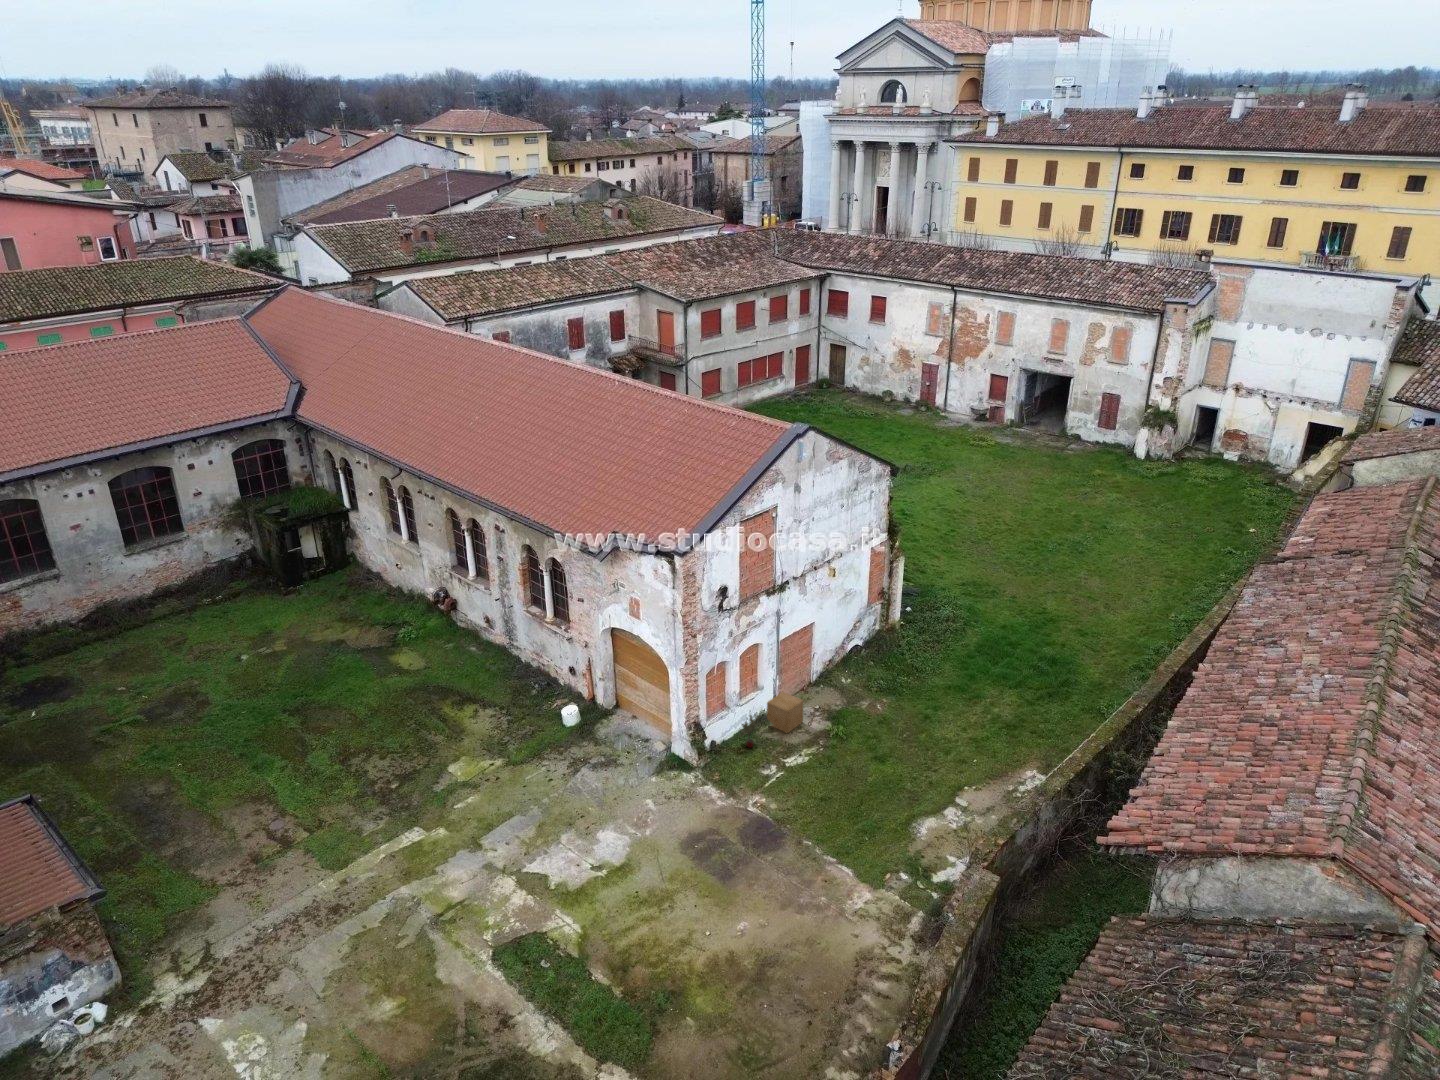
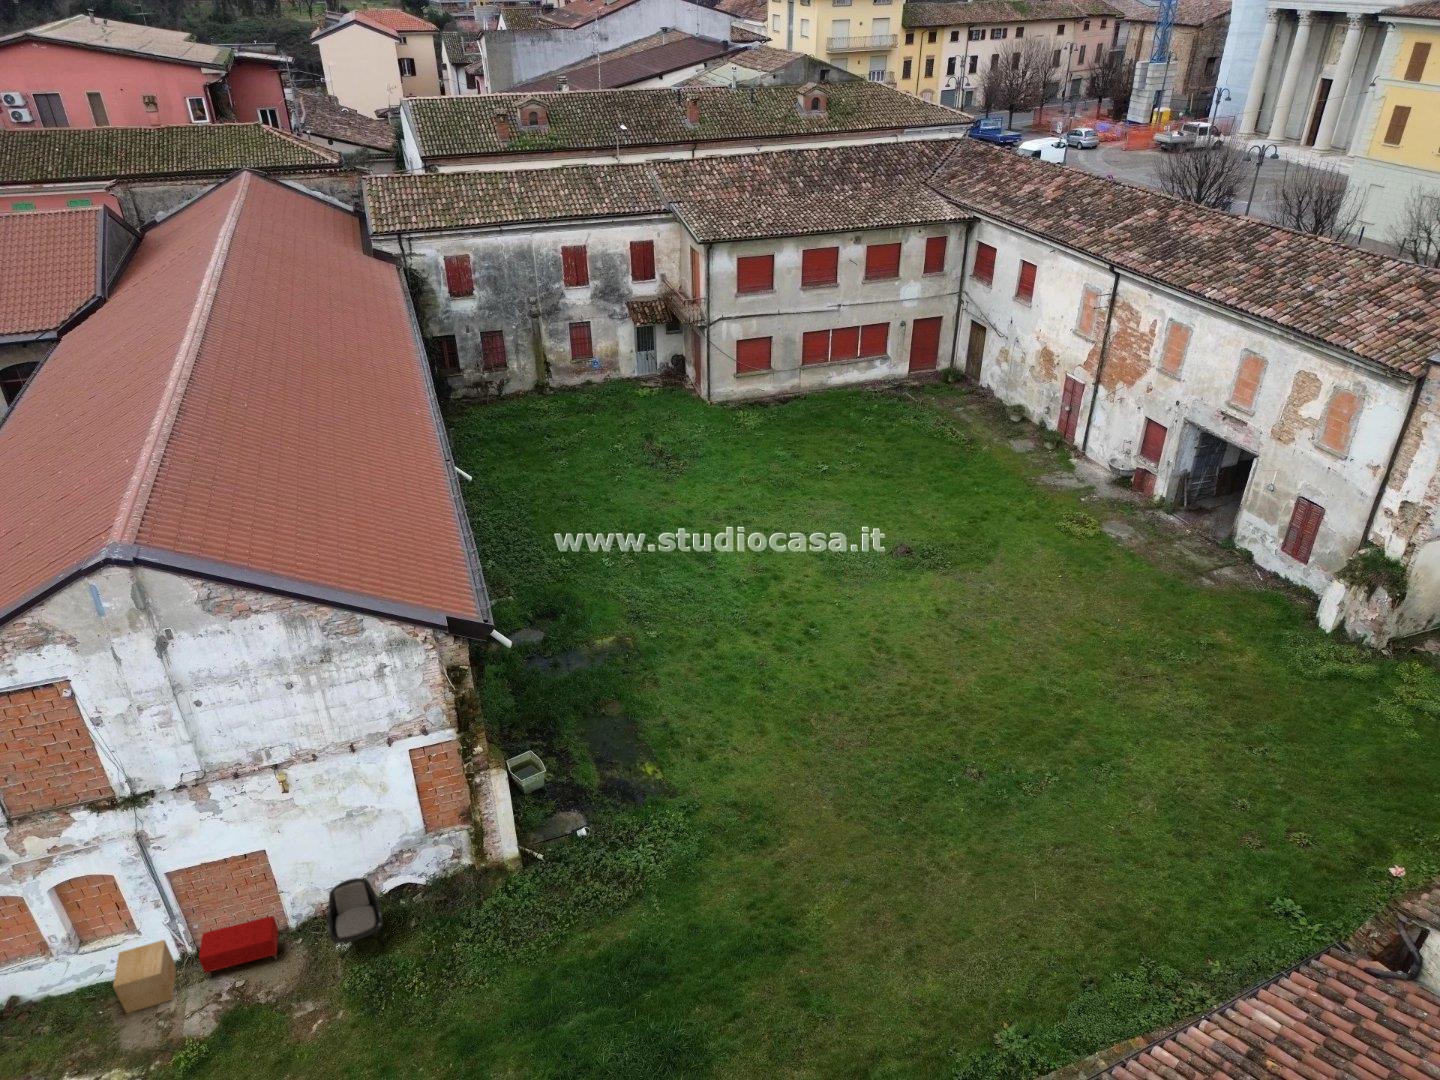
lounge chair: none [842,639,880,684] -> present [327,878,385,958]
bench: none [793,672,834,710] -> present [199,916,279,977]
potted tree: present [739,715,761,747] -> none [18,970,69,1019]

